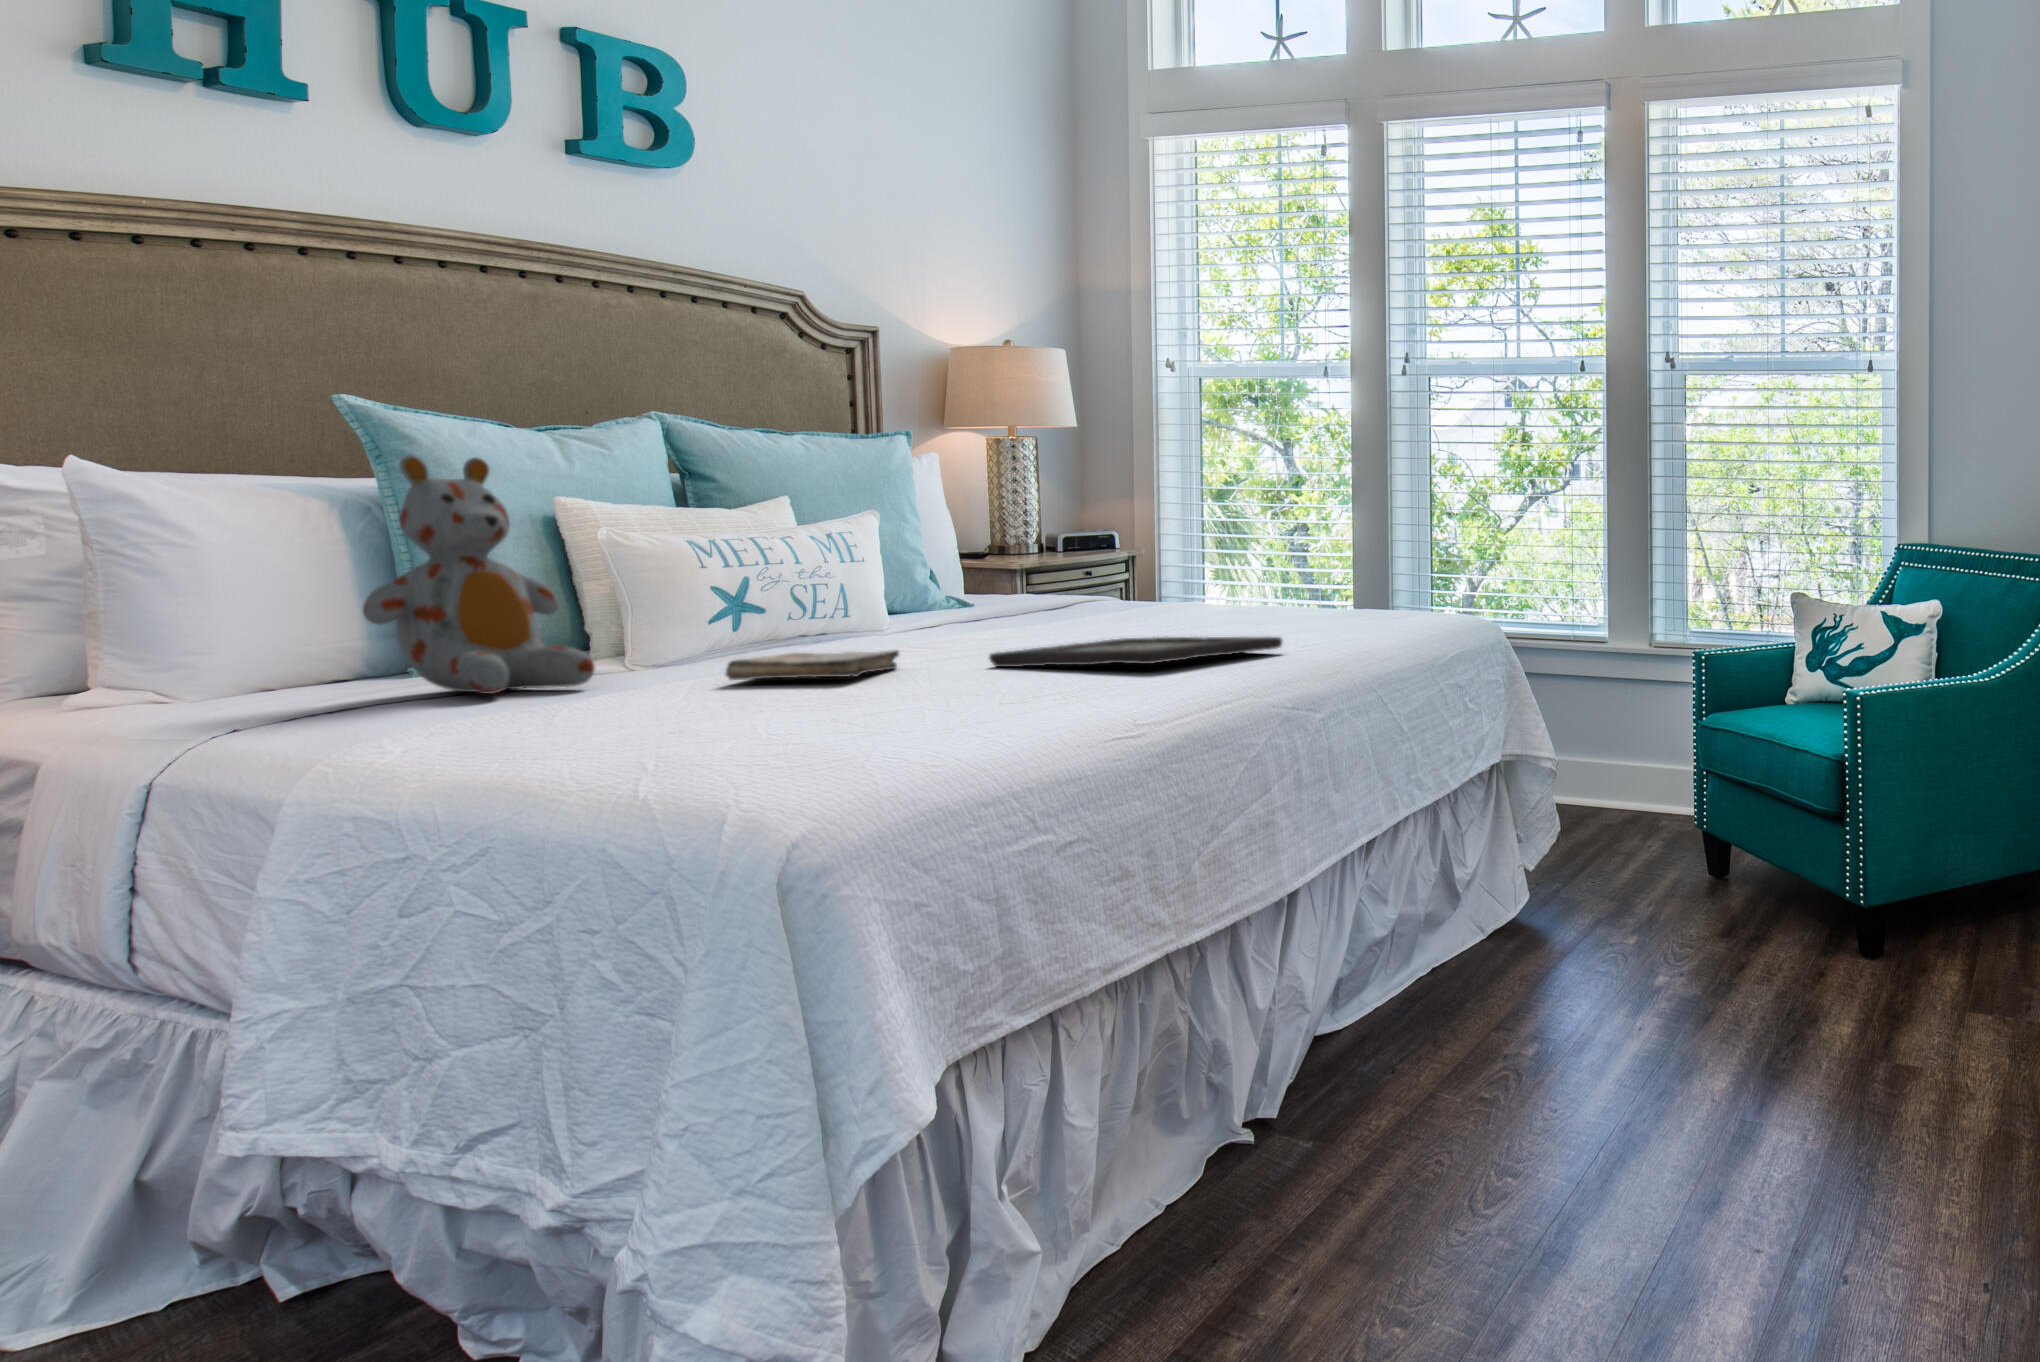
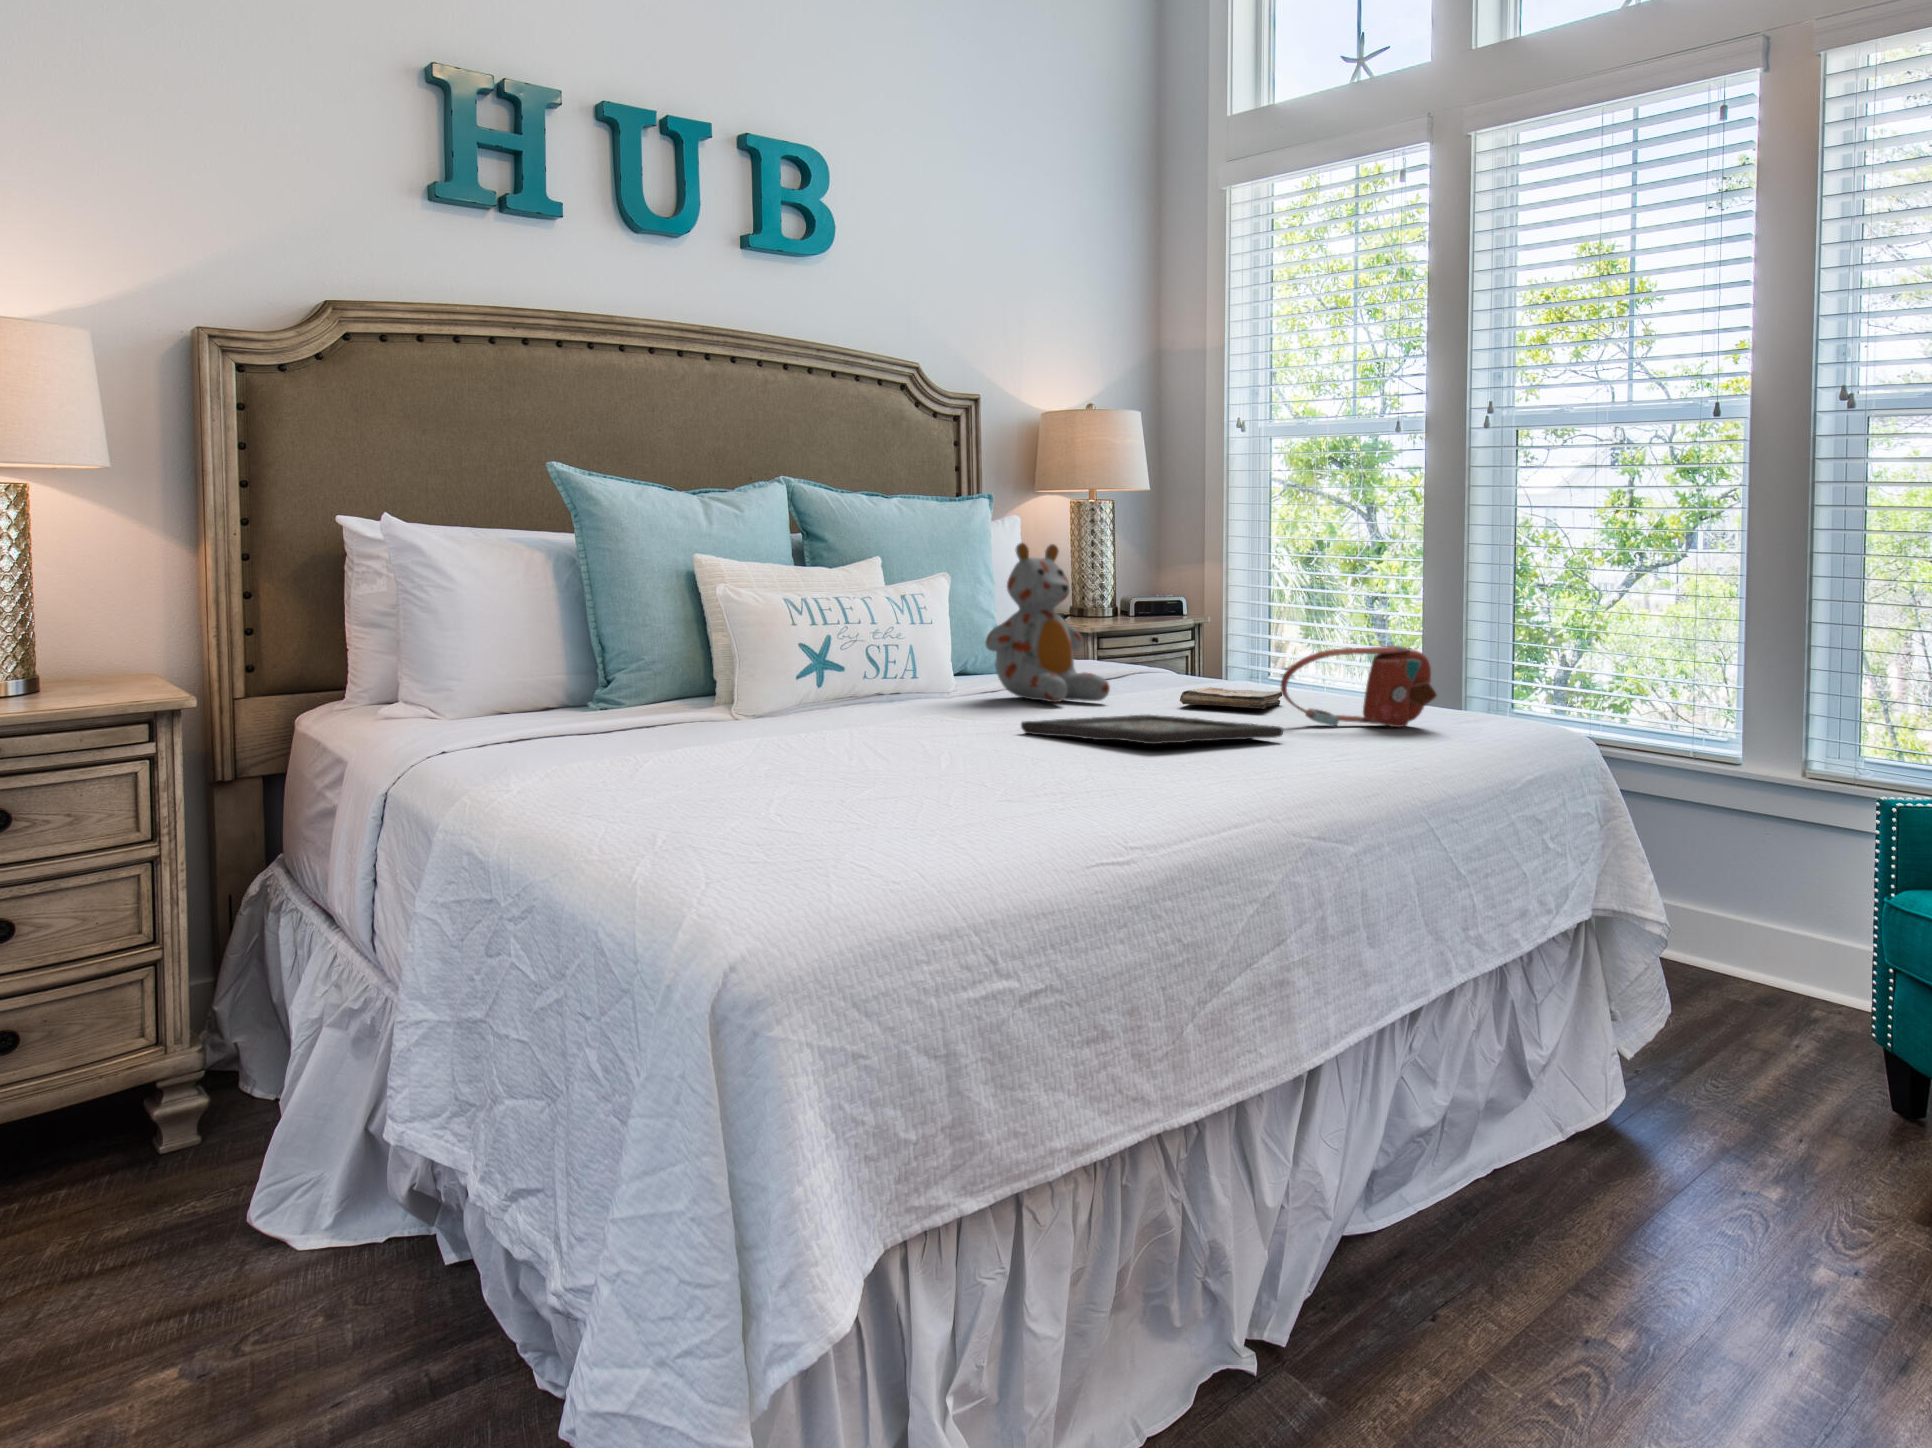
stuffed bear: present [363,455,595,694] -> present [986,543,1110,702]
handbag: none [1263,548,1422,636] -> present [1281,645,1437,727]
book: present [726,650,899,680] -> present [1180,687,1282,709]

